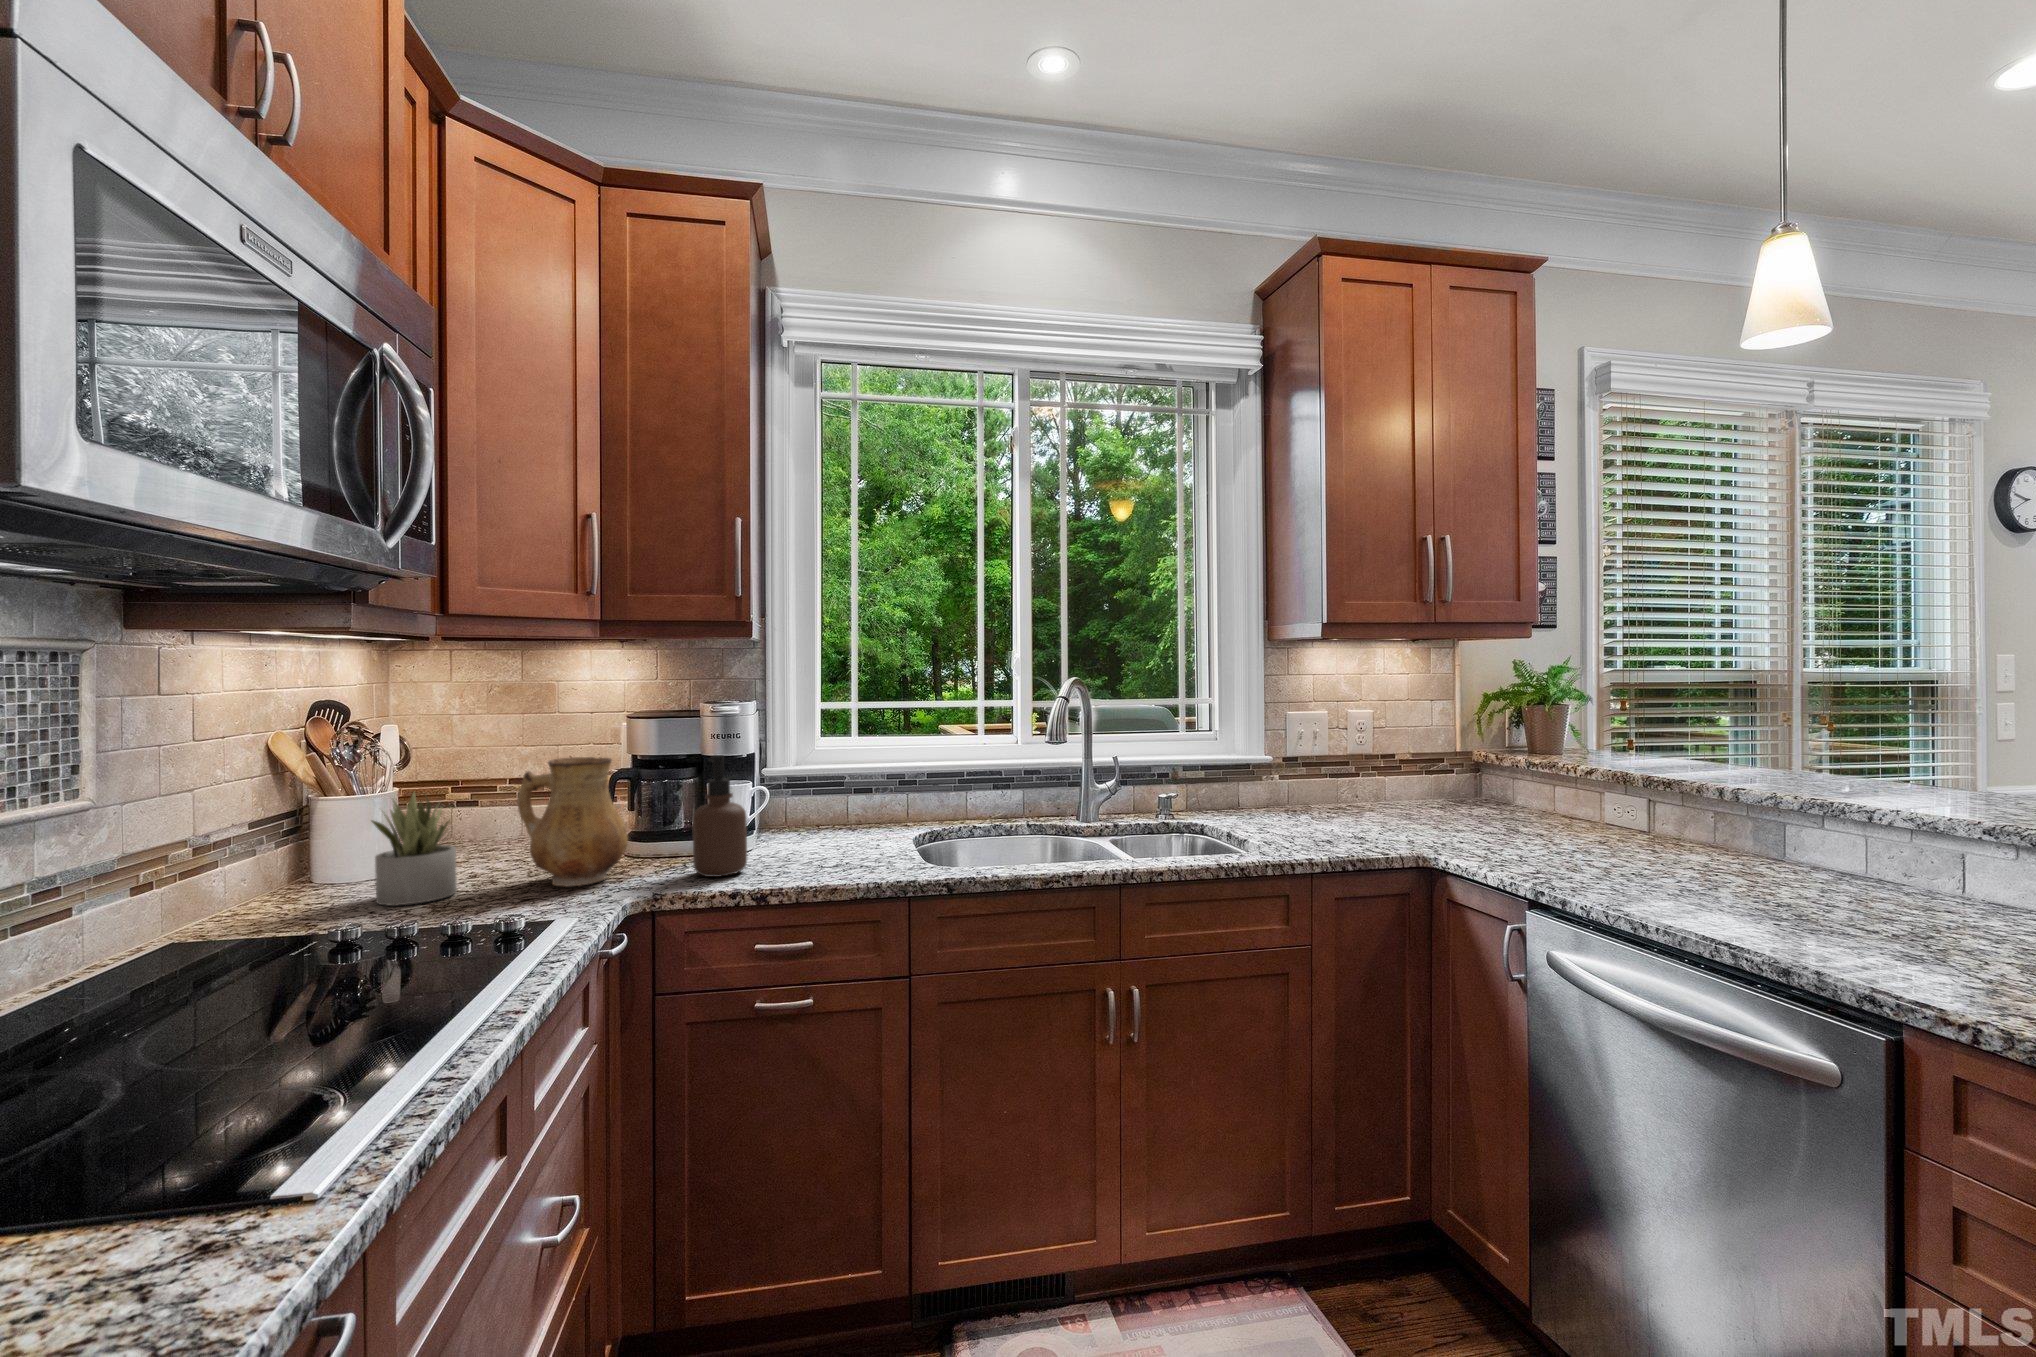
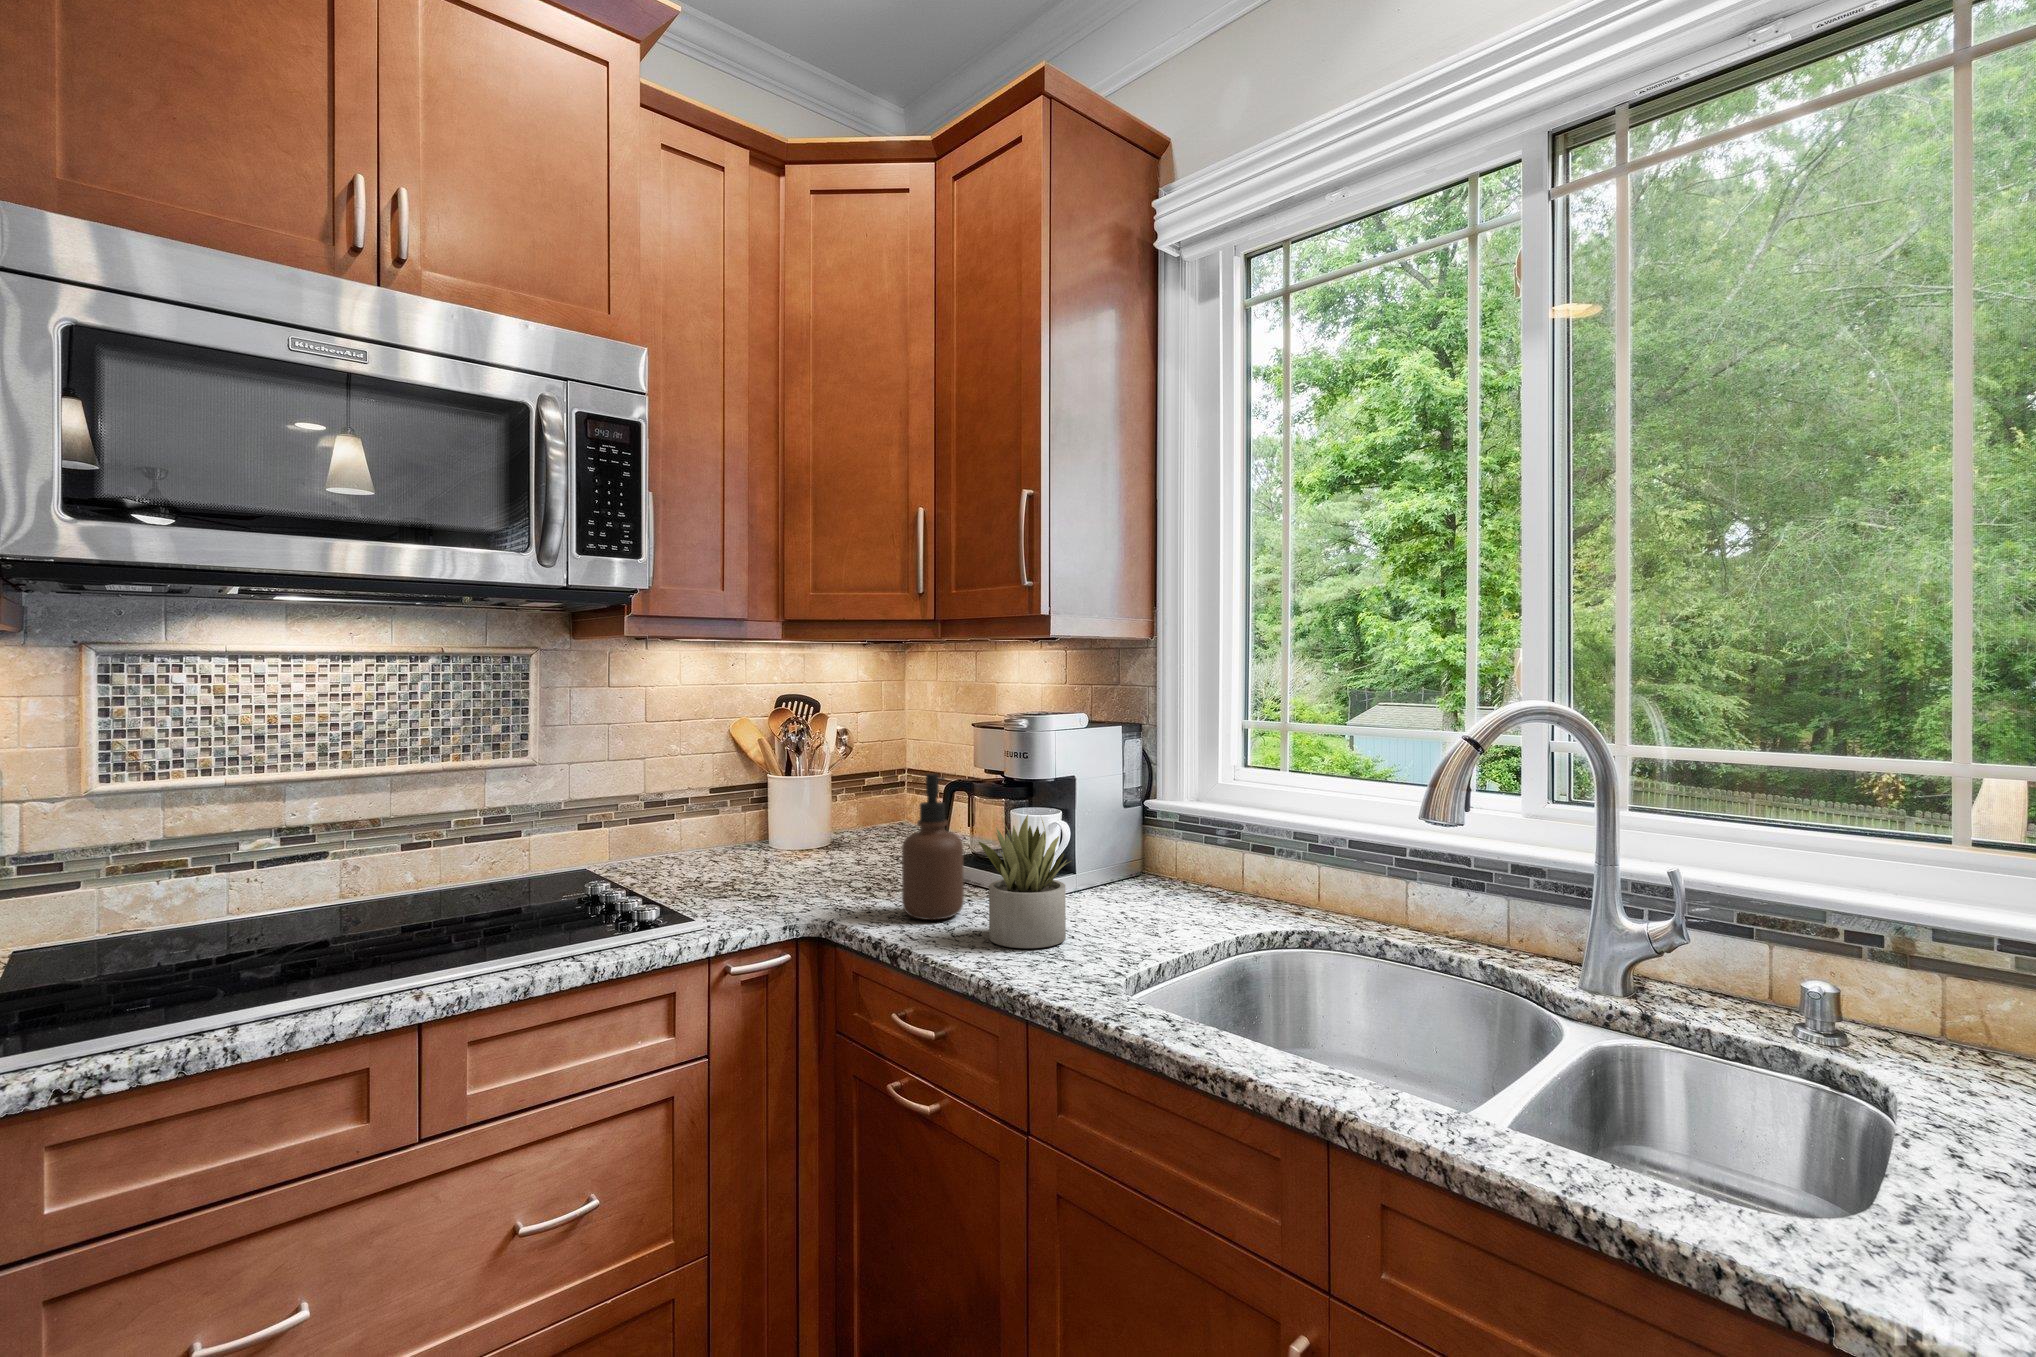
ceramic pitcher: present [517,757,628,886] -> none [801,760,891,894]
succulent plant: present [372,793,457,906] -> present [979,815,1069,948]

